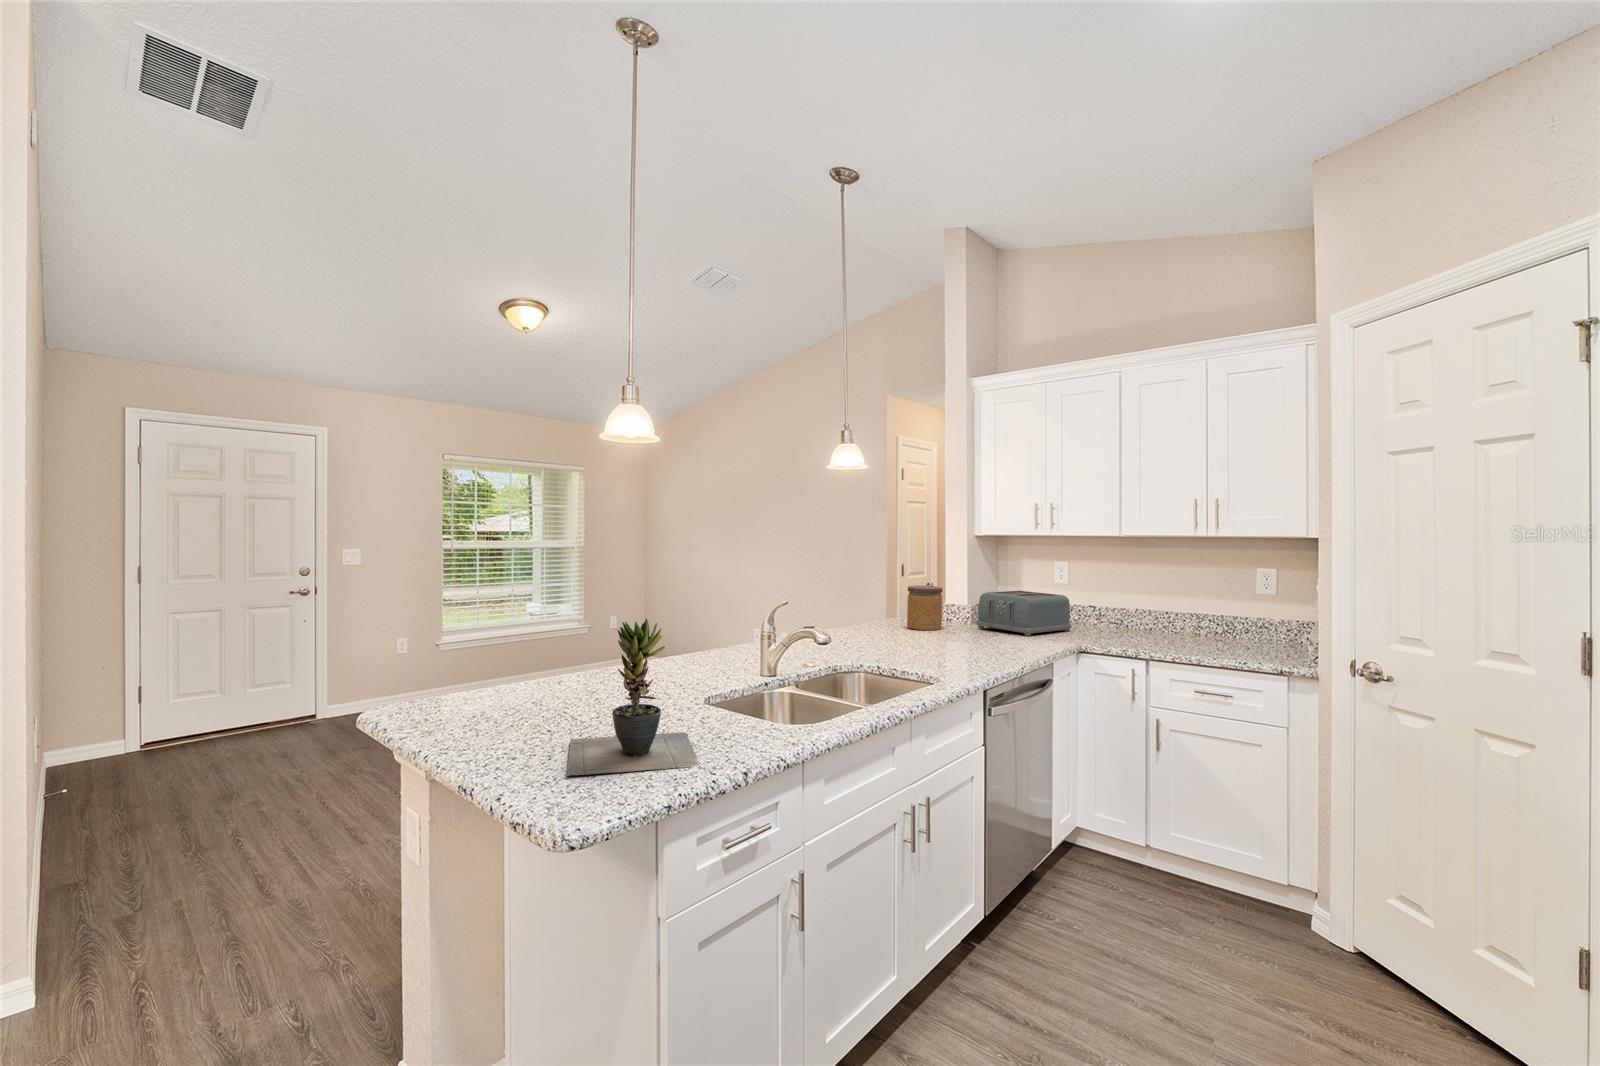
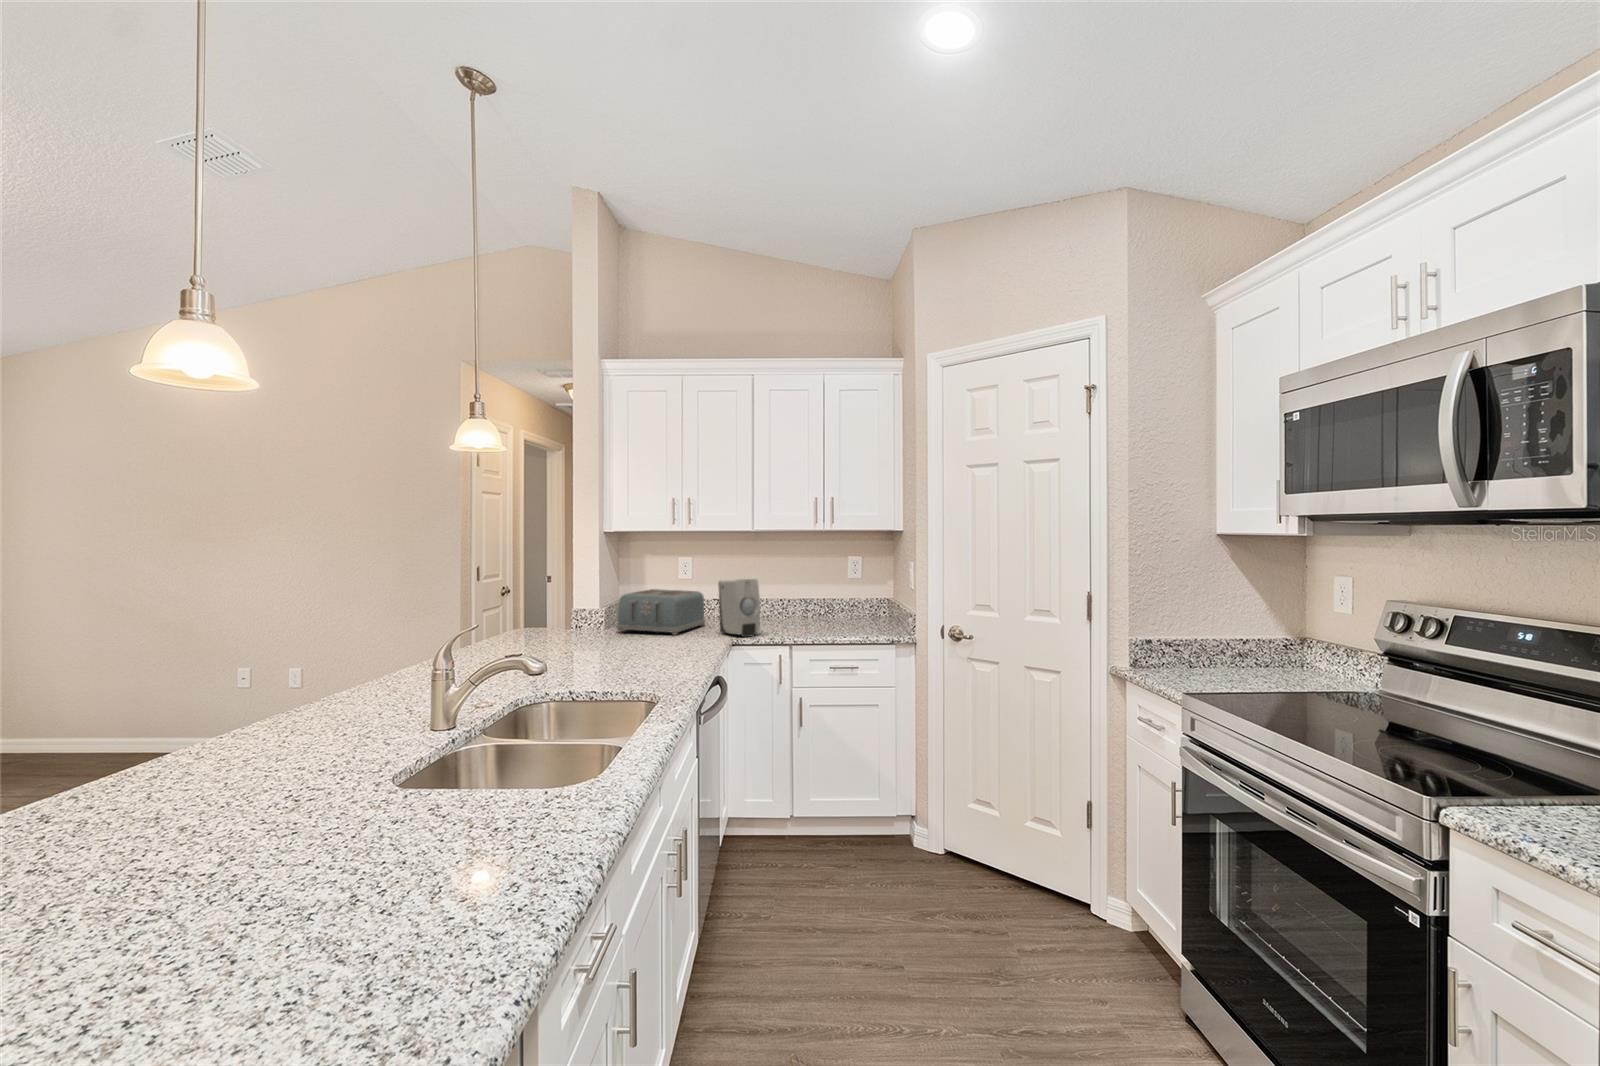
soap dispenser: none [1074,584,1115,645] -> present [718,579,760,637]
jar: present [907,586,943,630] -> none [540,591,581,641]
potted plant: present [567,618,699,776] -> none [230,678,522,980]

